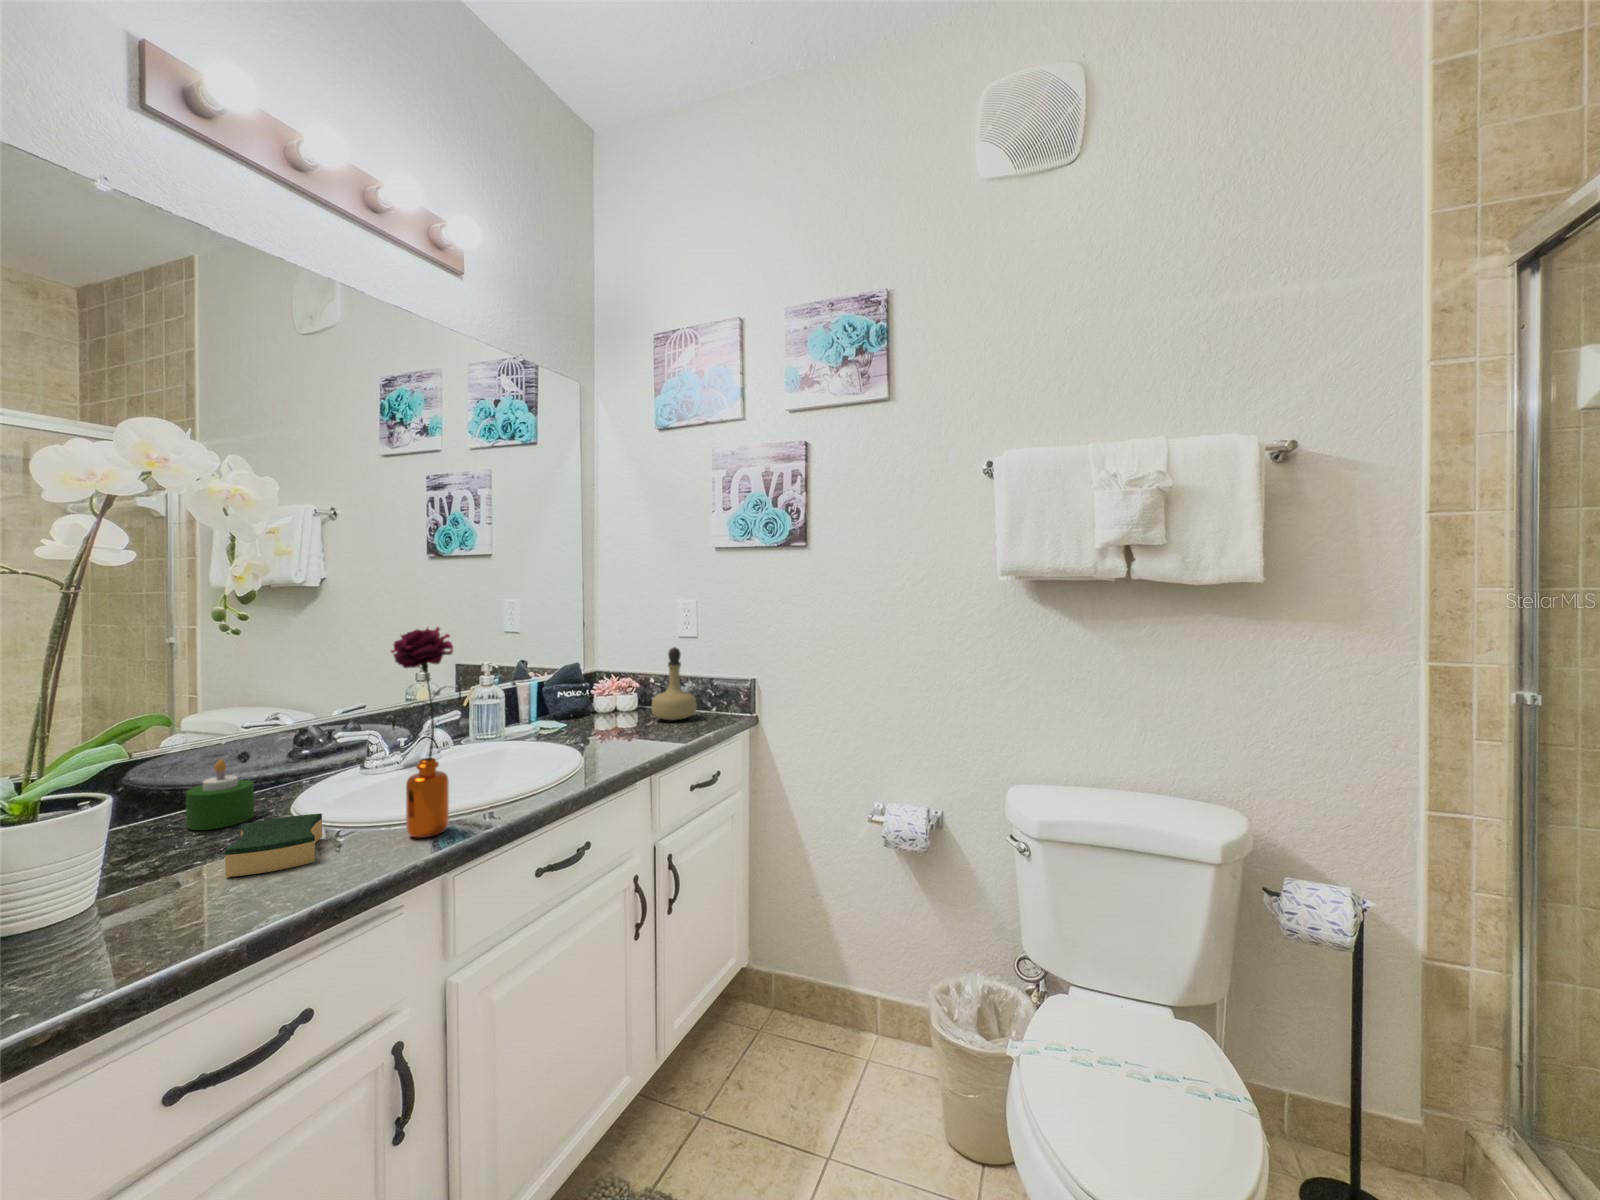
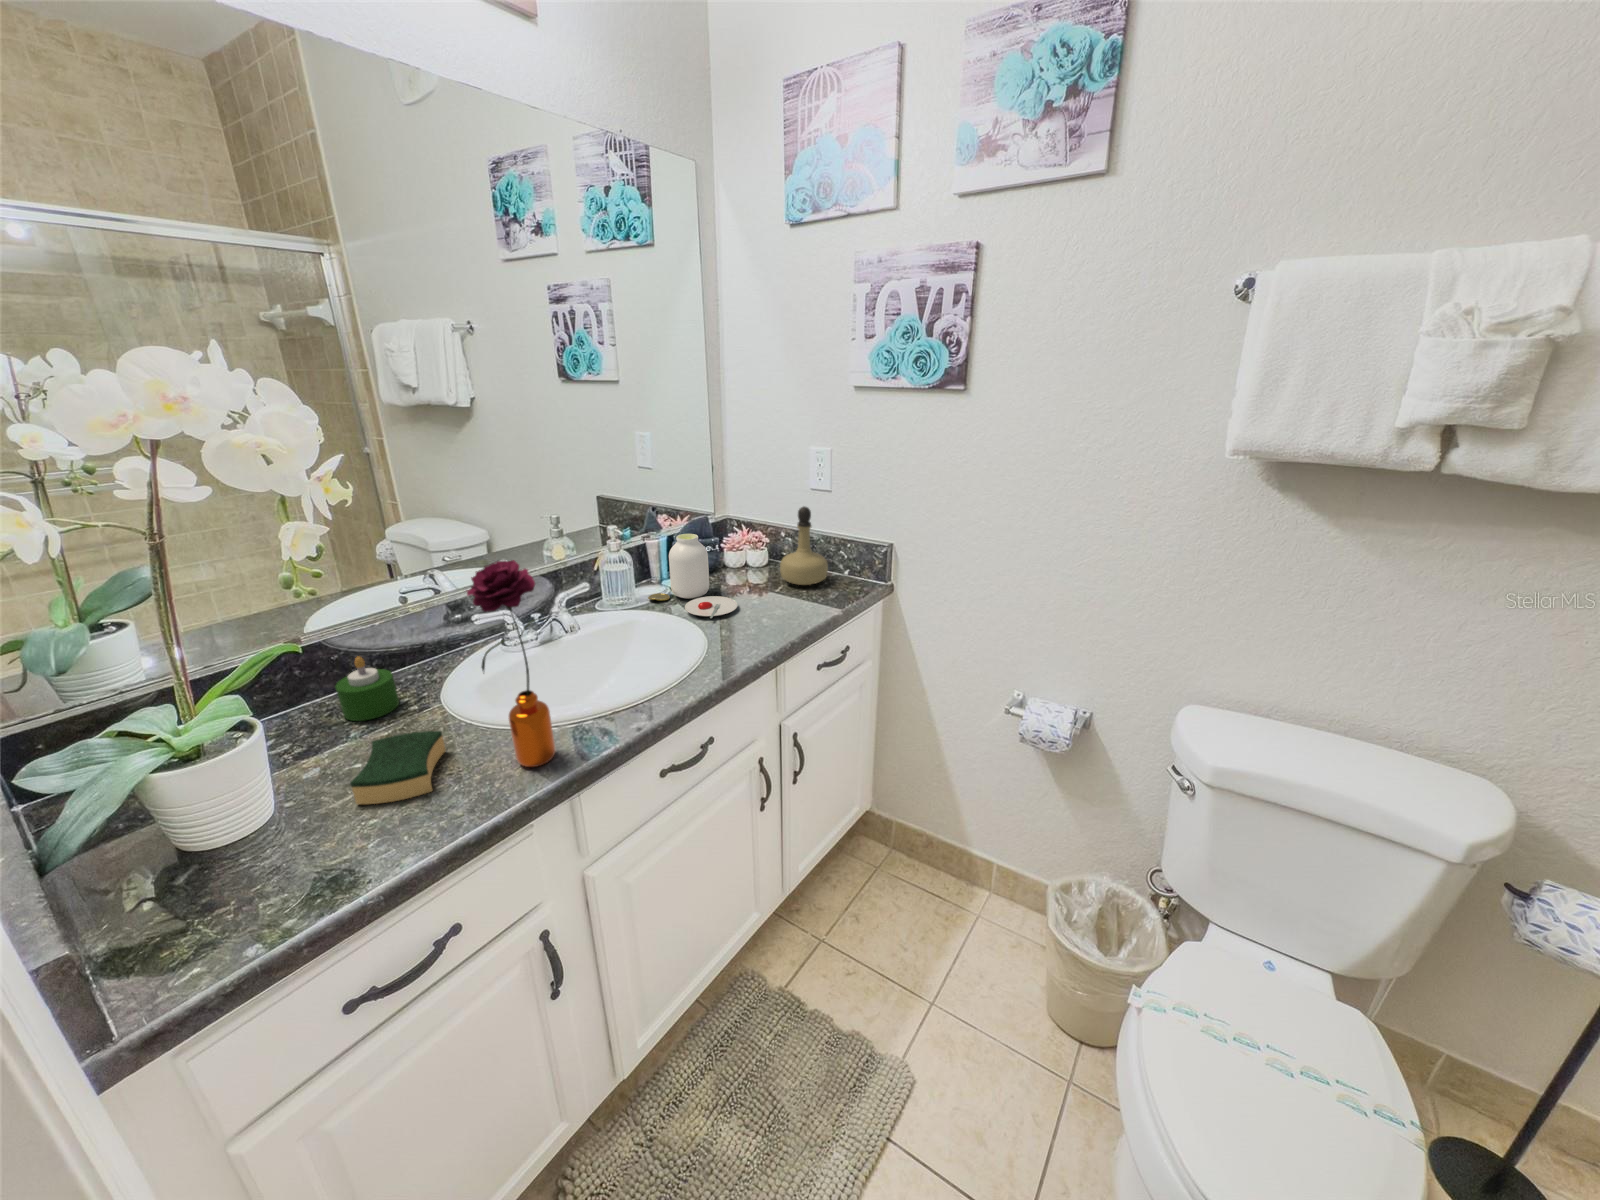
jar: none [520,672,613,742] -> present [648,534,738,618]

